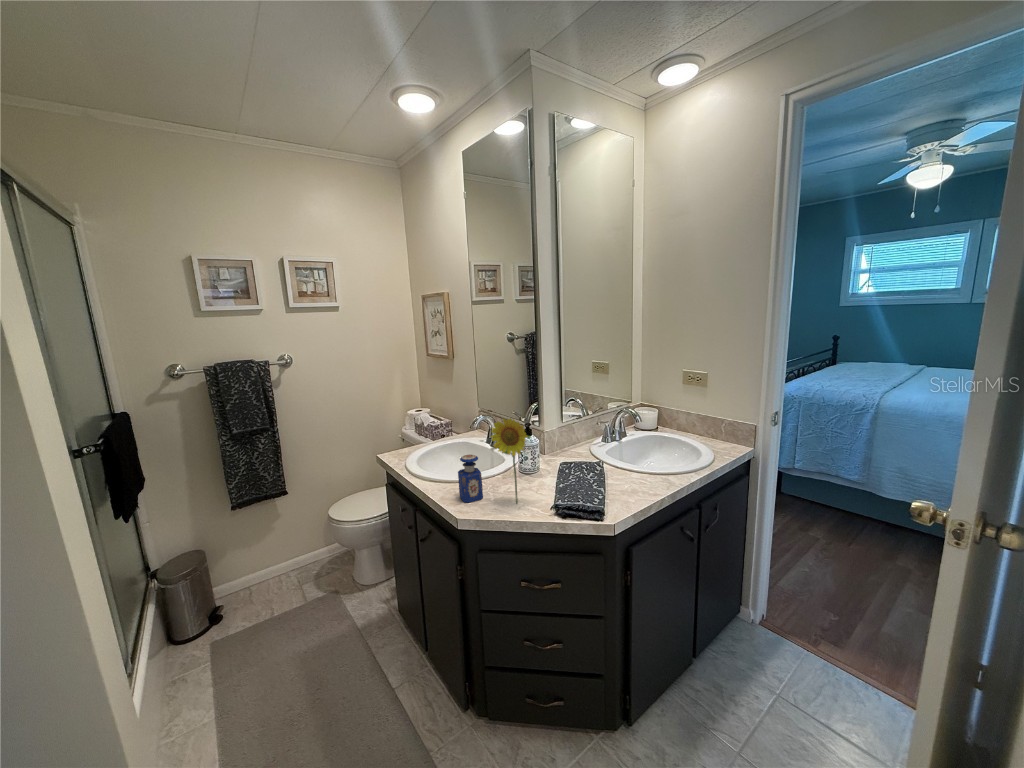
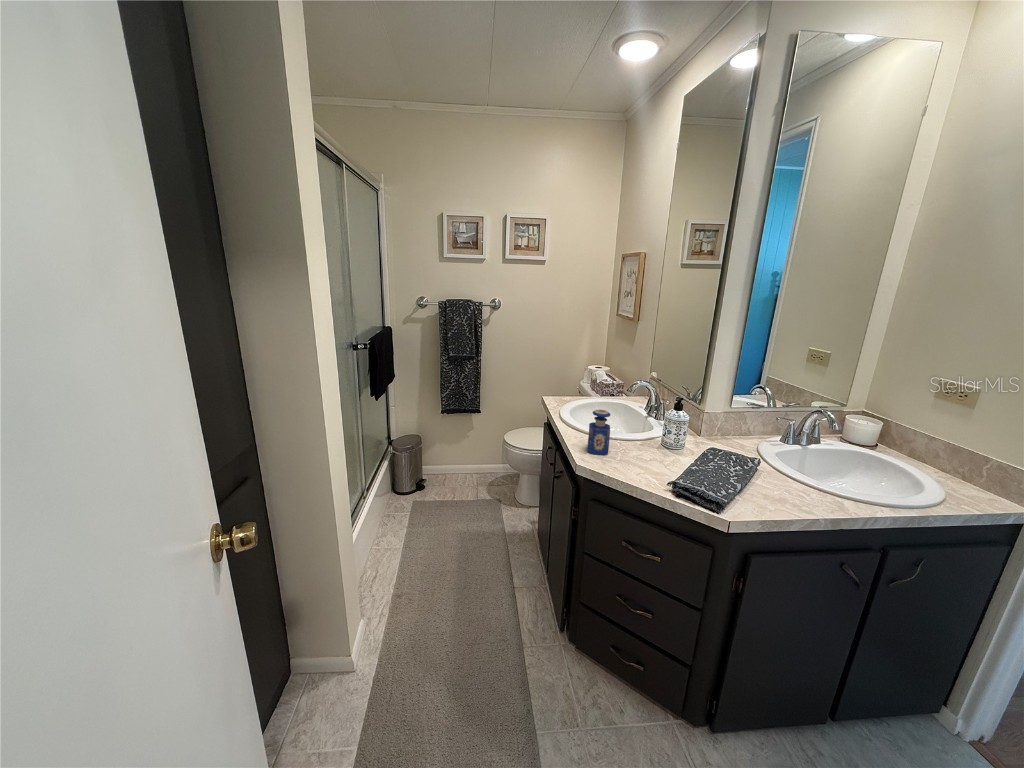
flower: present [491,418,531,503] -> none [619,379,662,469]

